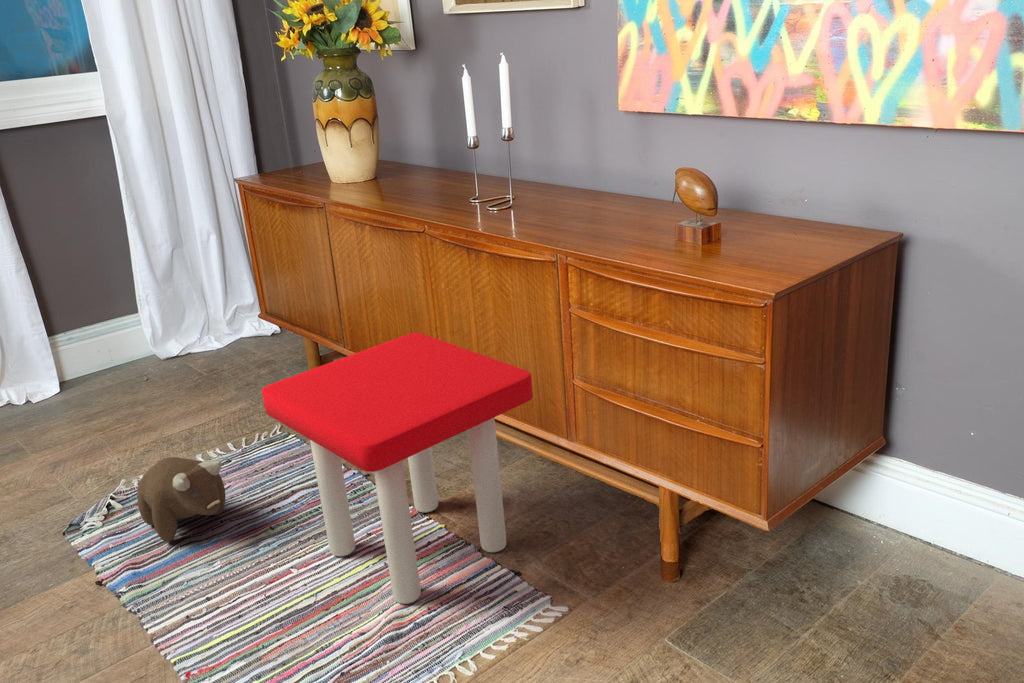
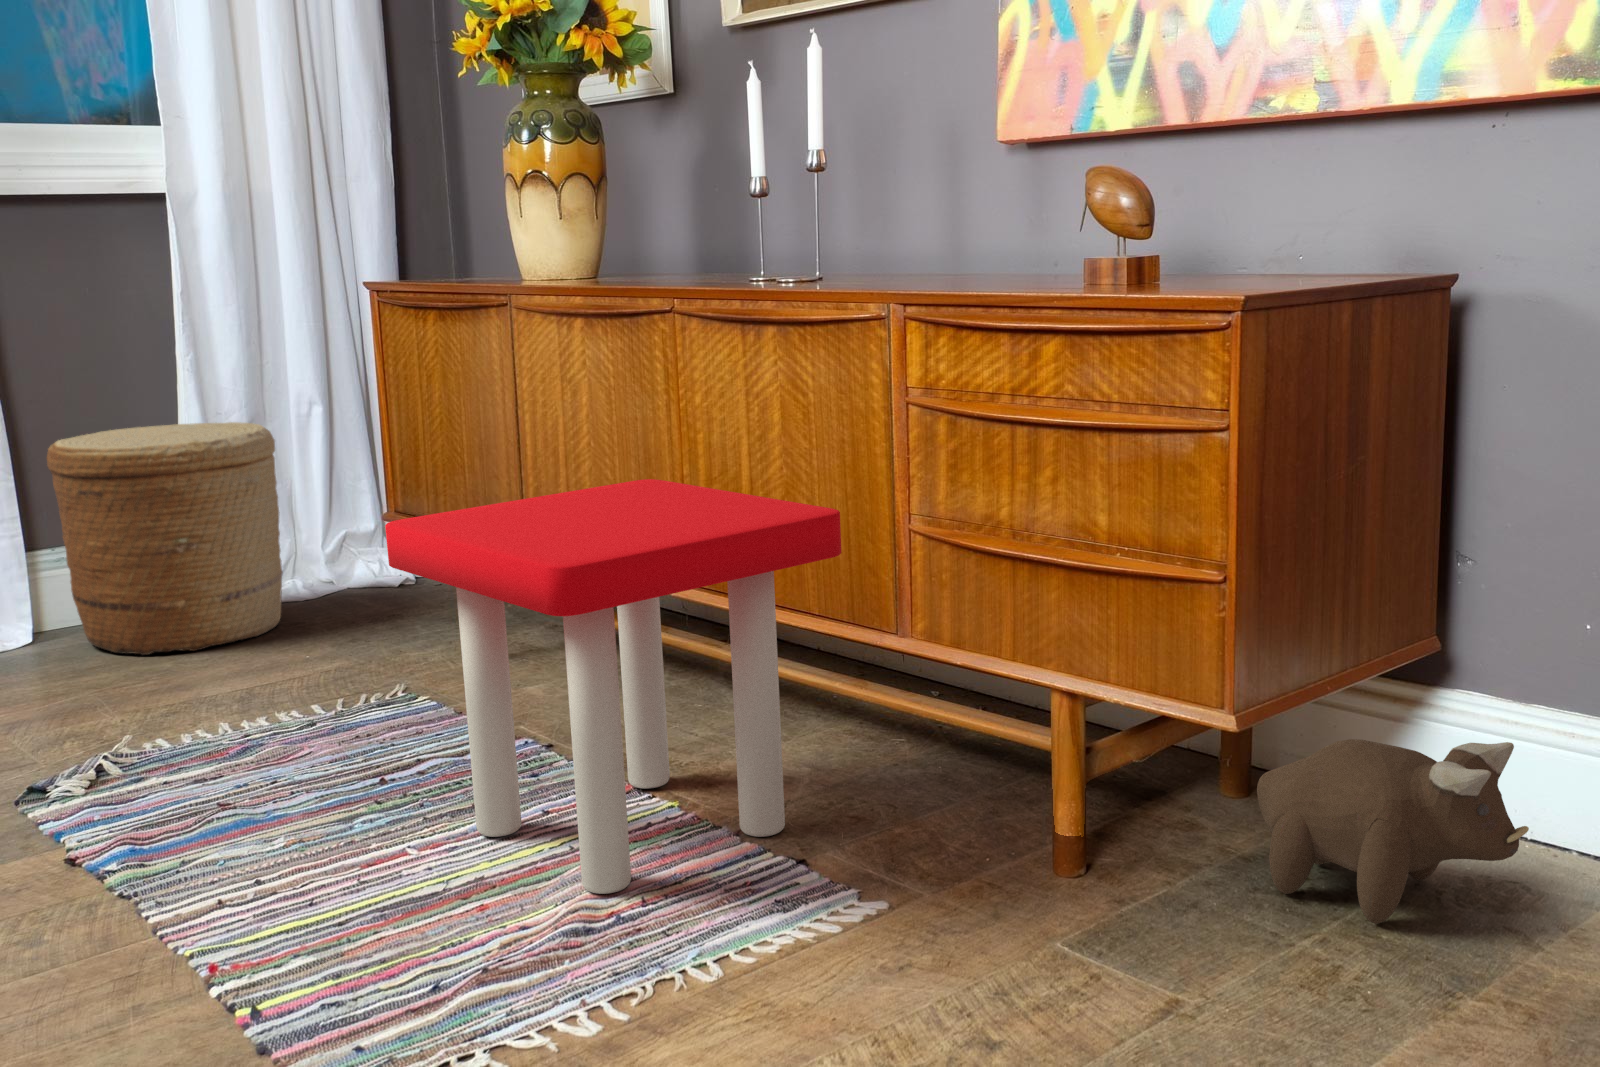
woven basket: none [55,254,204,402] -> present [47,422,283,655]
plush toy: present [137,457,225,542] -> present [1257,739,1529,924]

